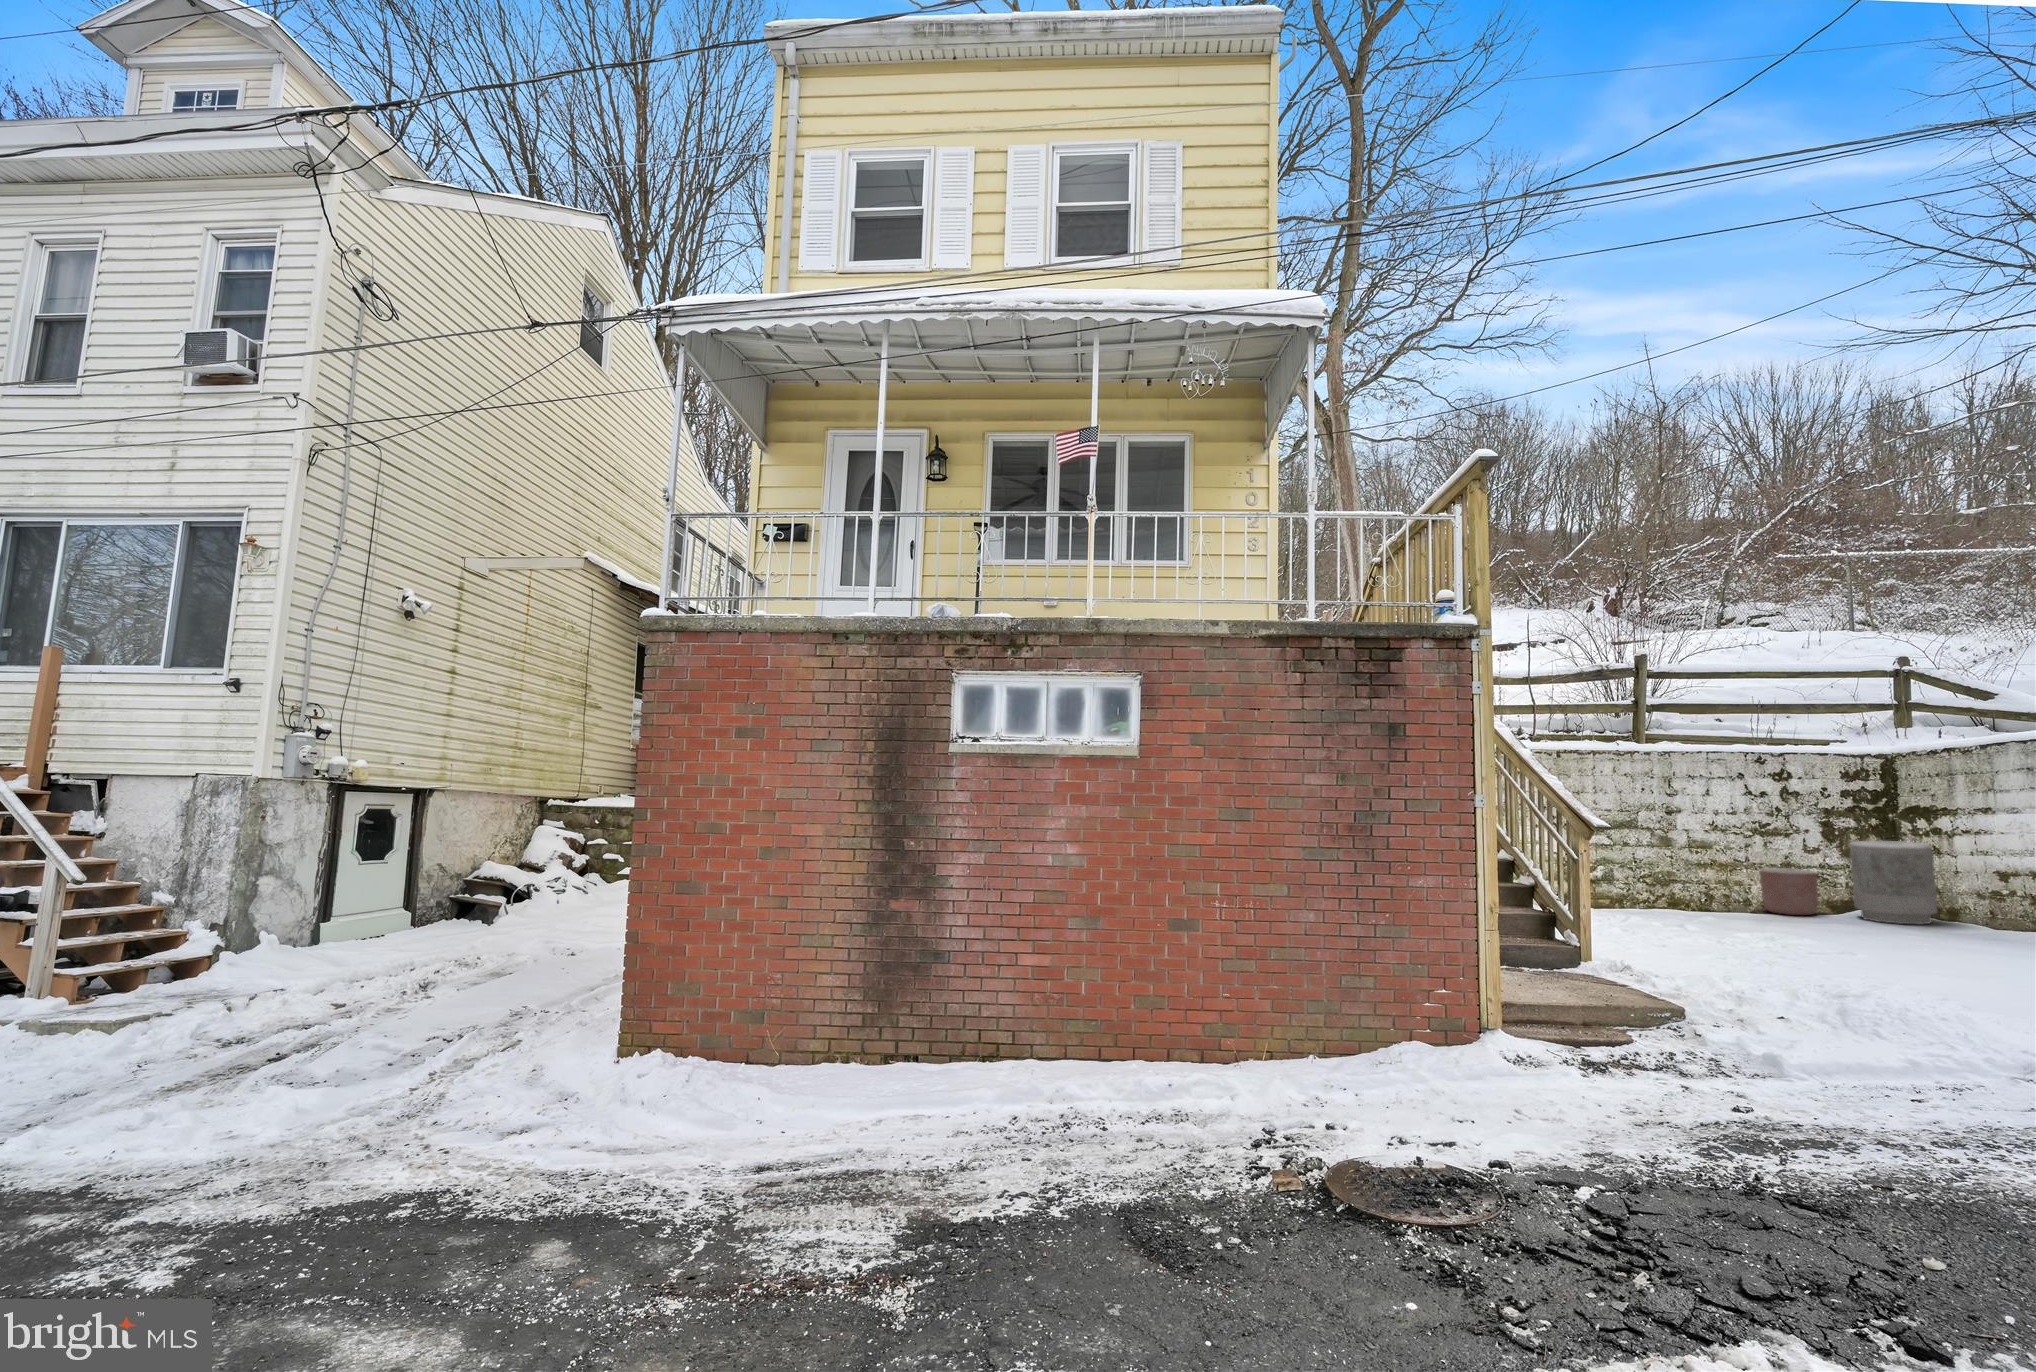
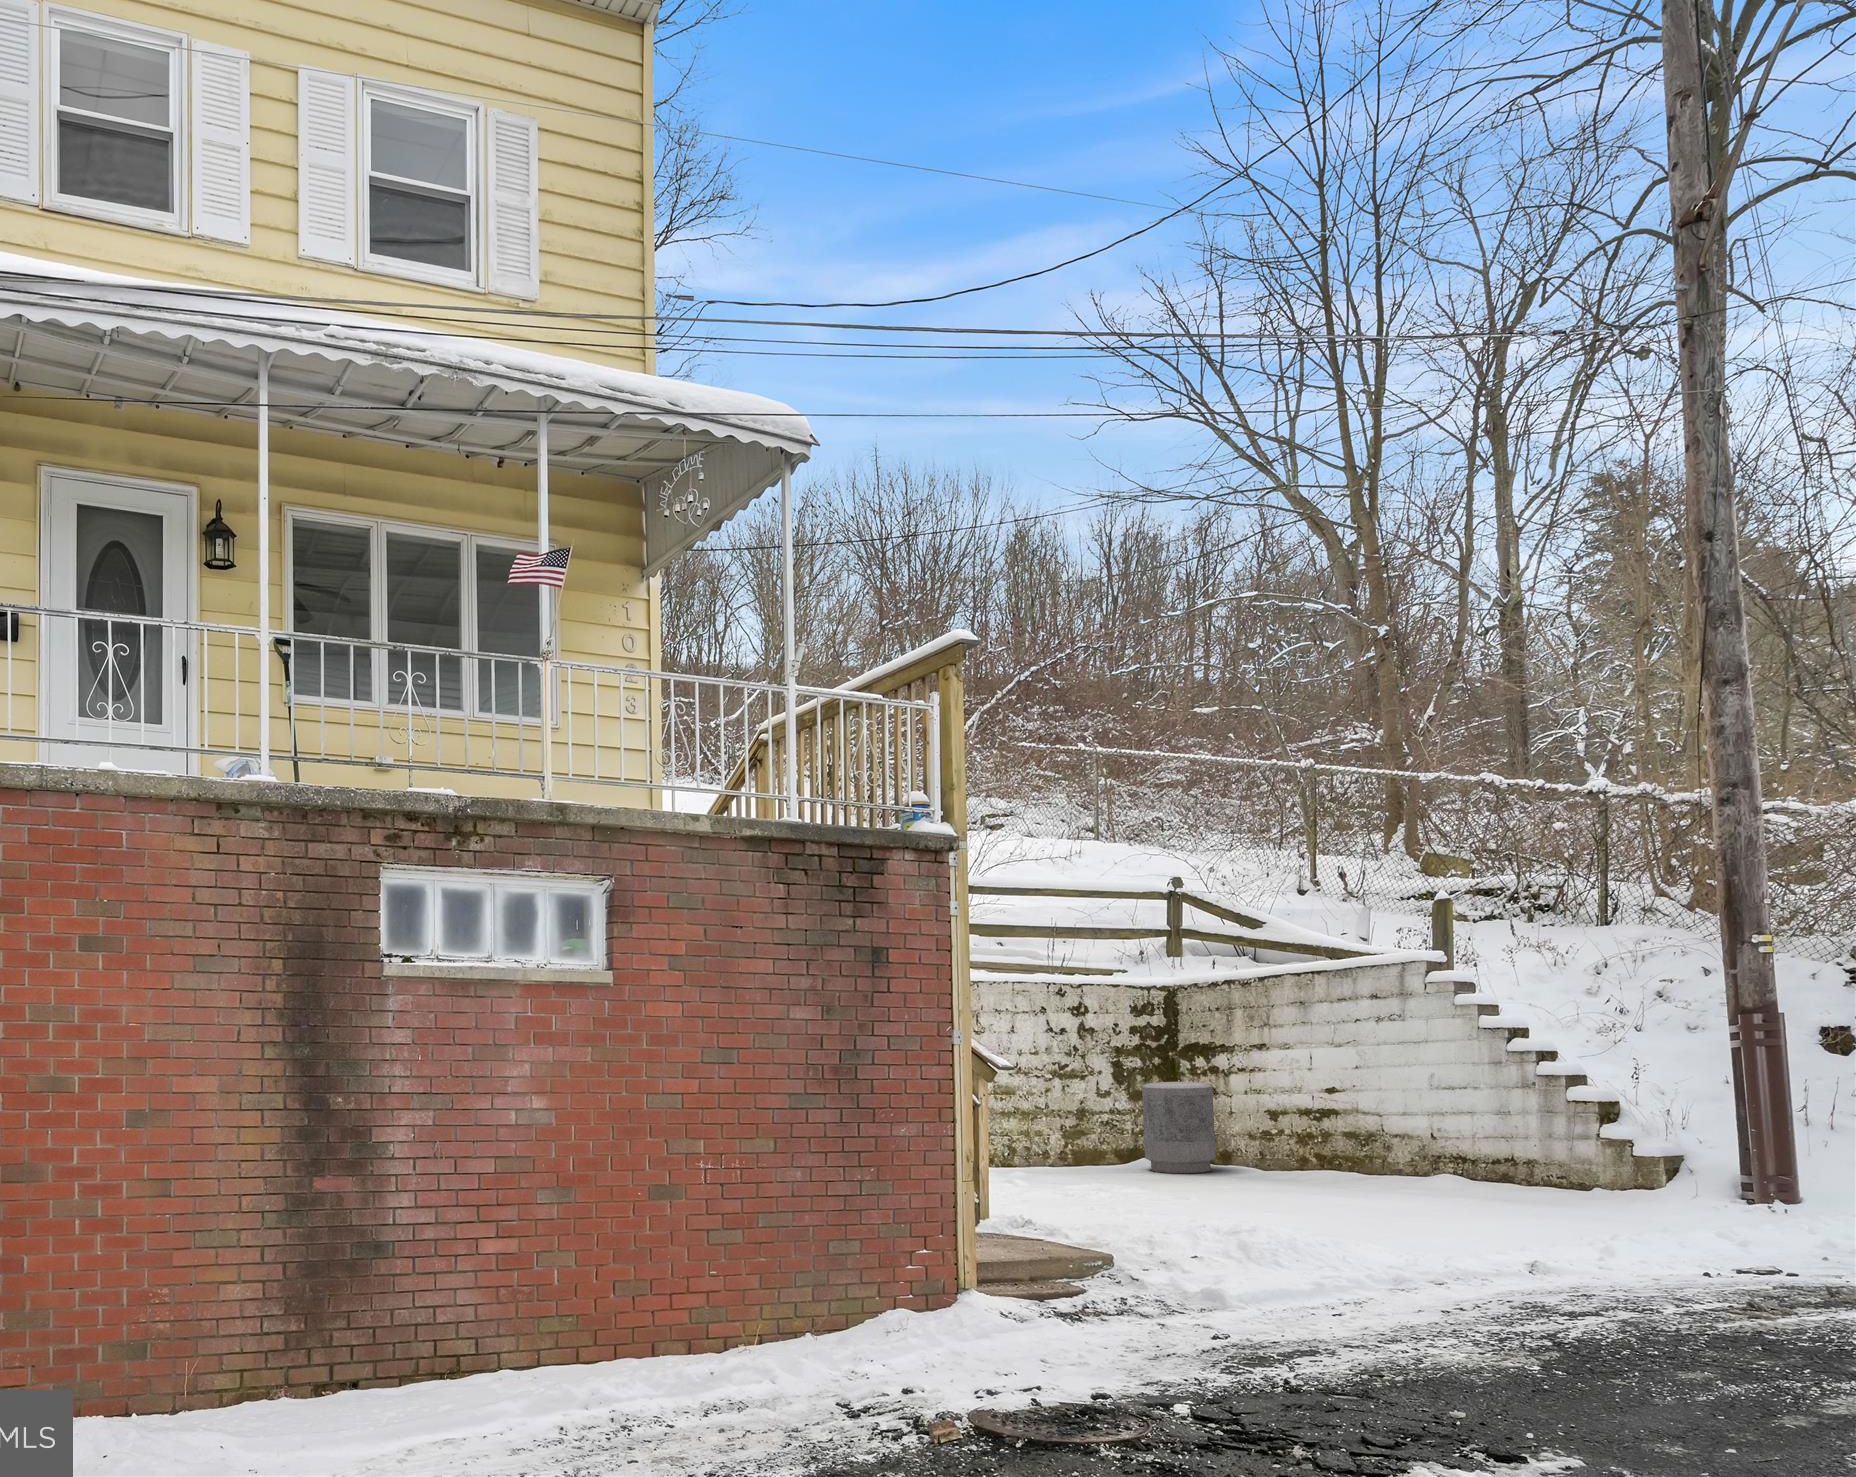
planter: present [1759,868,1818,915] -> none [1061,1119,1115,1172]

